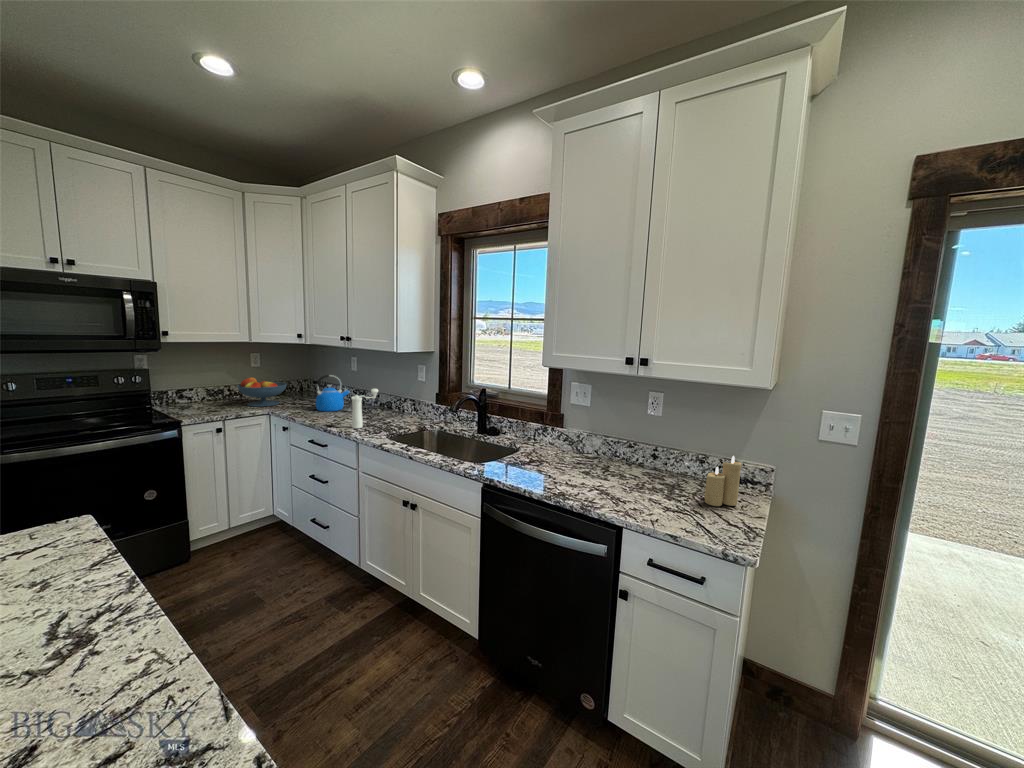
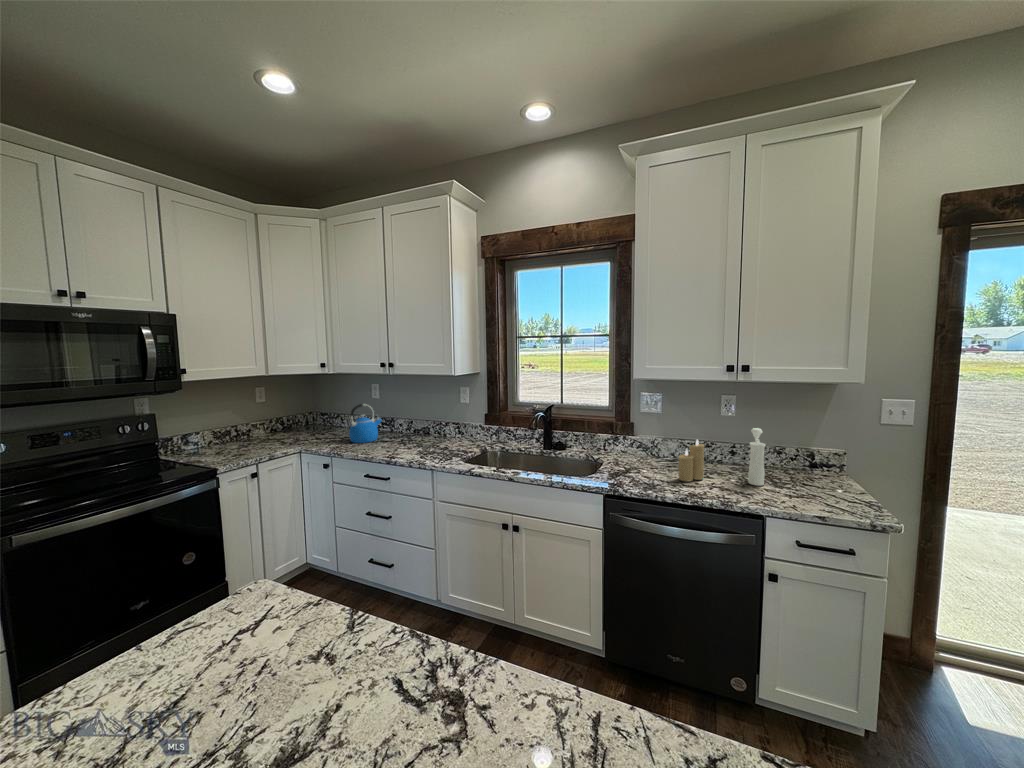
fruit bowl: present [237,378,287,407] -> none [254,414,308,445]
pepper mill: present [352,389,378,428] -> present [748,428,766,486]
candle: present [704,456,742,506] -> present [678,440,704,482]

